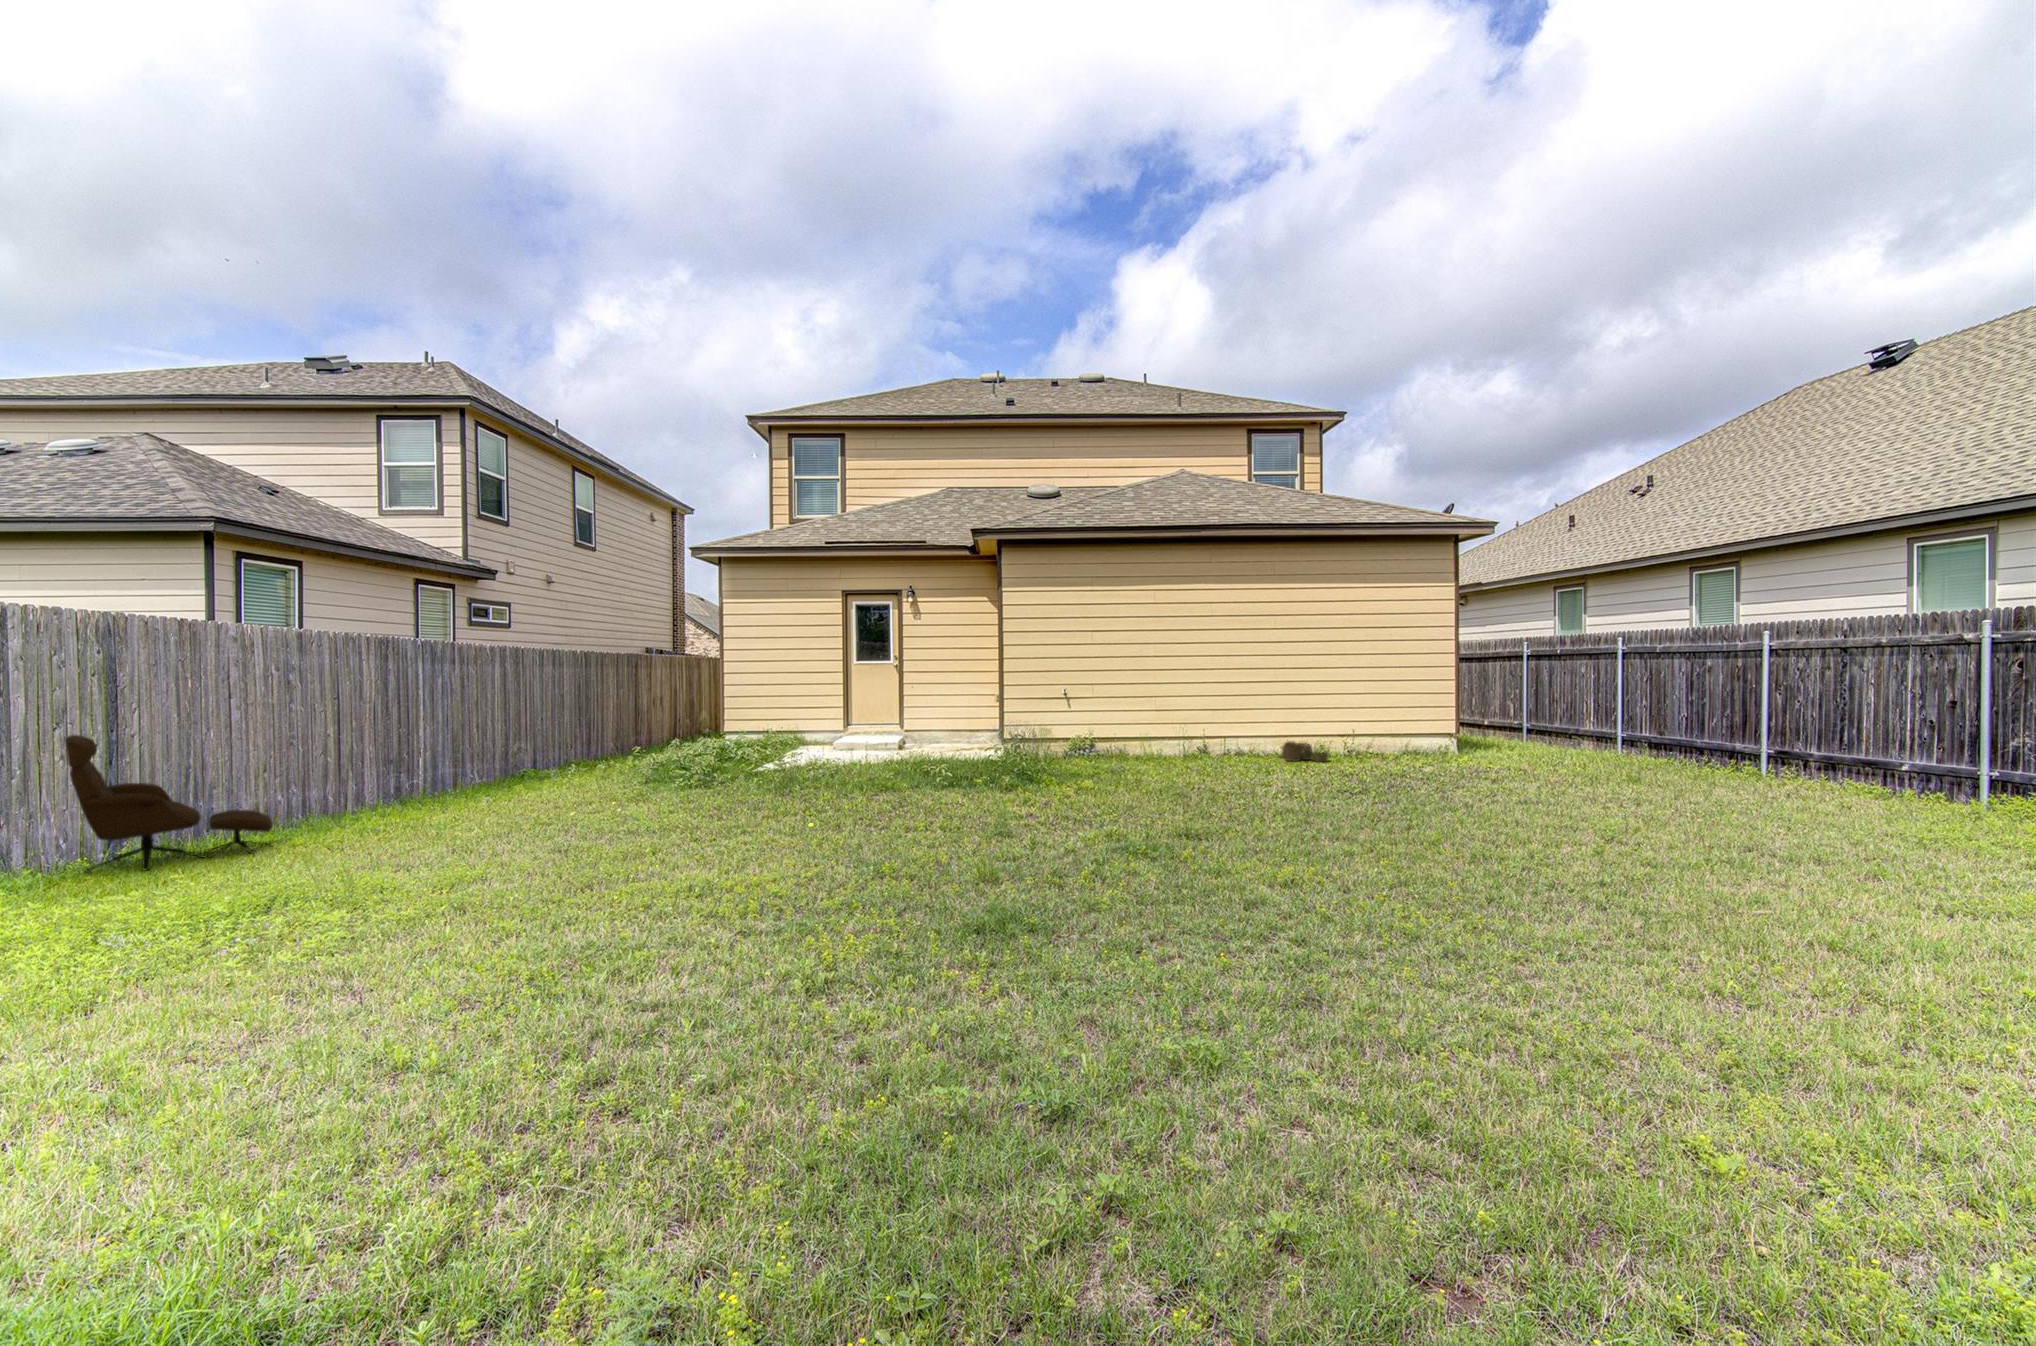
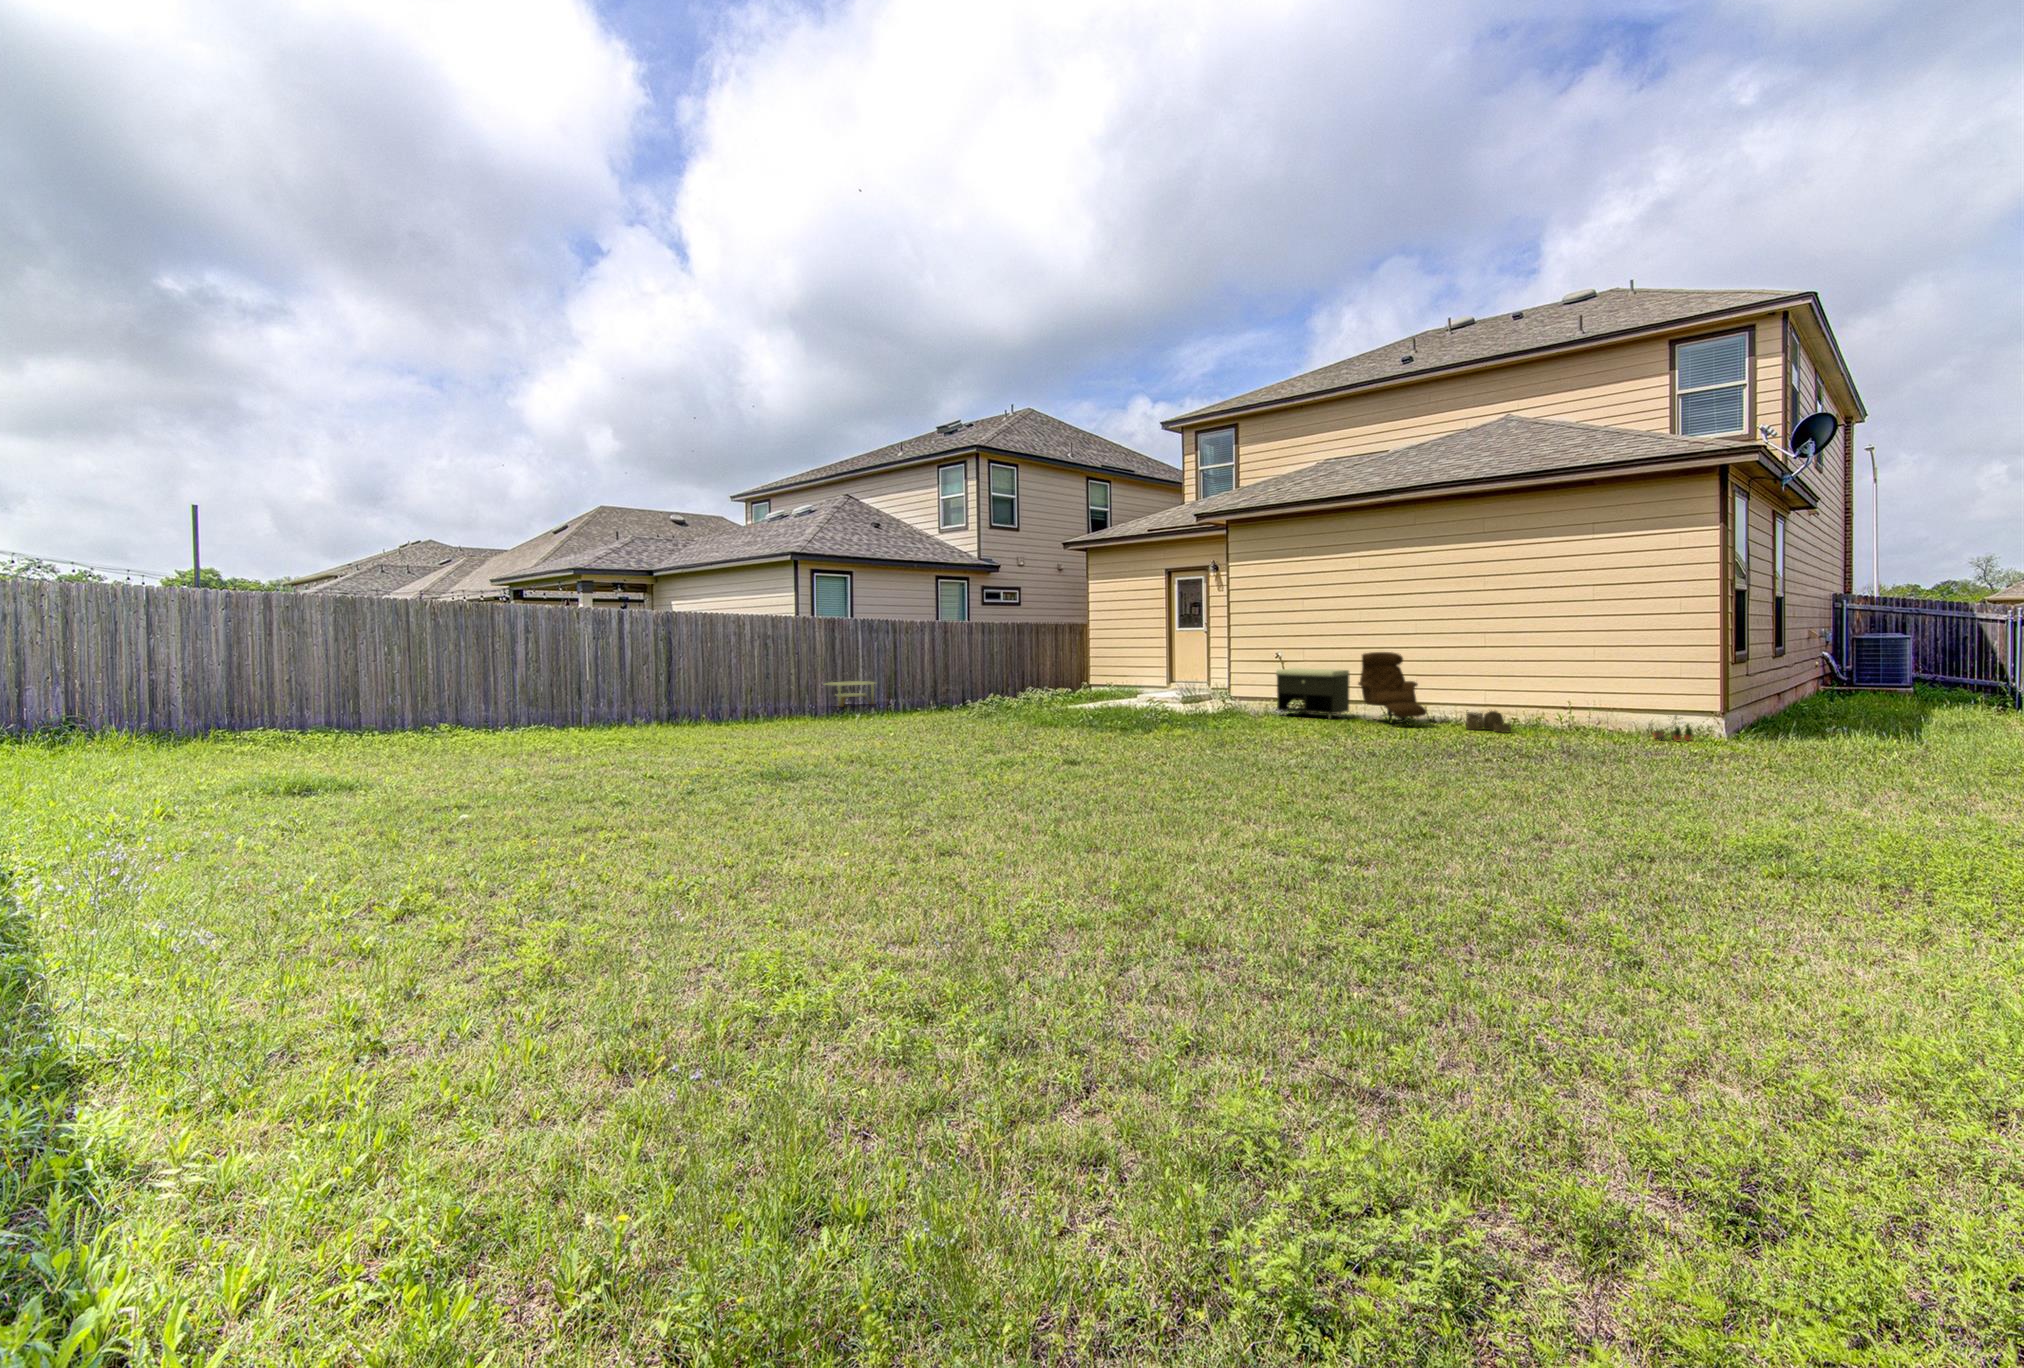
storage bench: none [1079,707,1150,761] -> present [1276,668,1350,718]
lounge chair: present [65,735,273,872] -> present [1358,652,1427,726]
potted plant: none [1416,735,1447,758] -> present [1653,716,1693,741]
round table: none [314,761,443,818] -> present [826,681,874,707]

